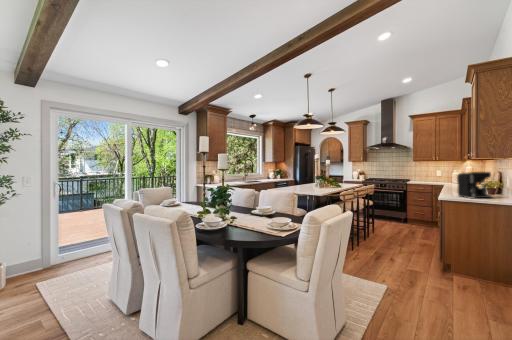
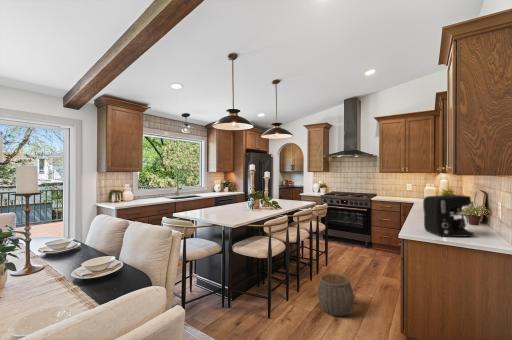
woven basket: none [376,231,404,257] -> present [318,274,354,316]

